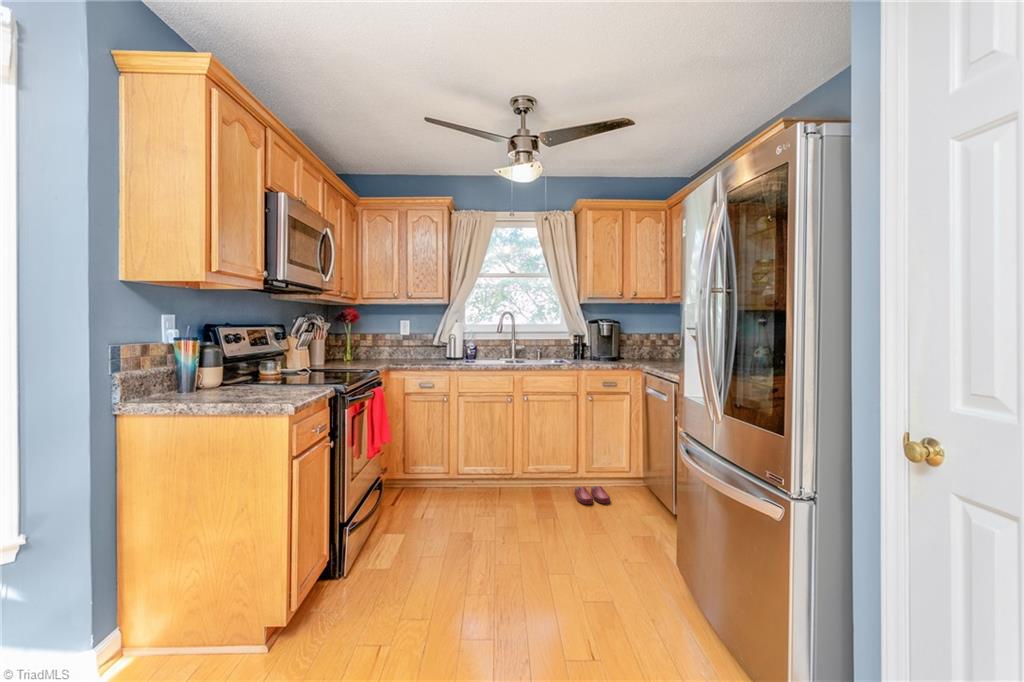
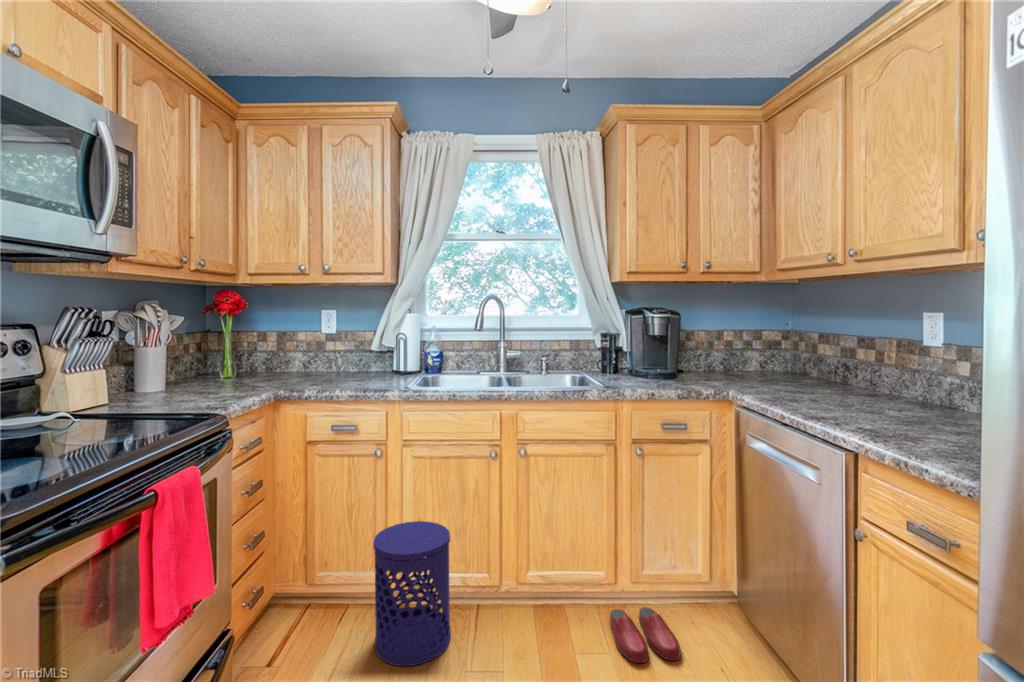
waste bin: none [447,438,488,506] -> present [373,521,451,666]

